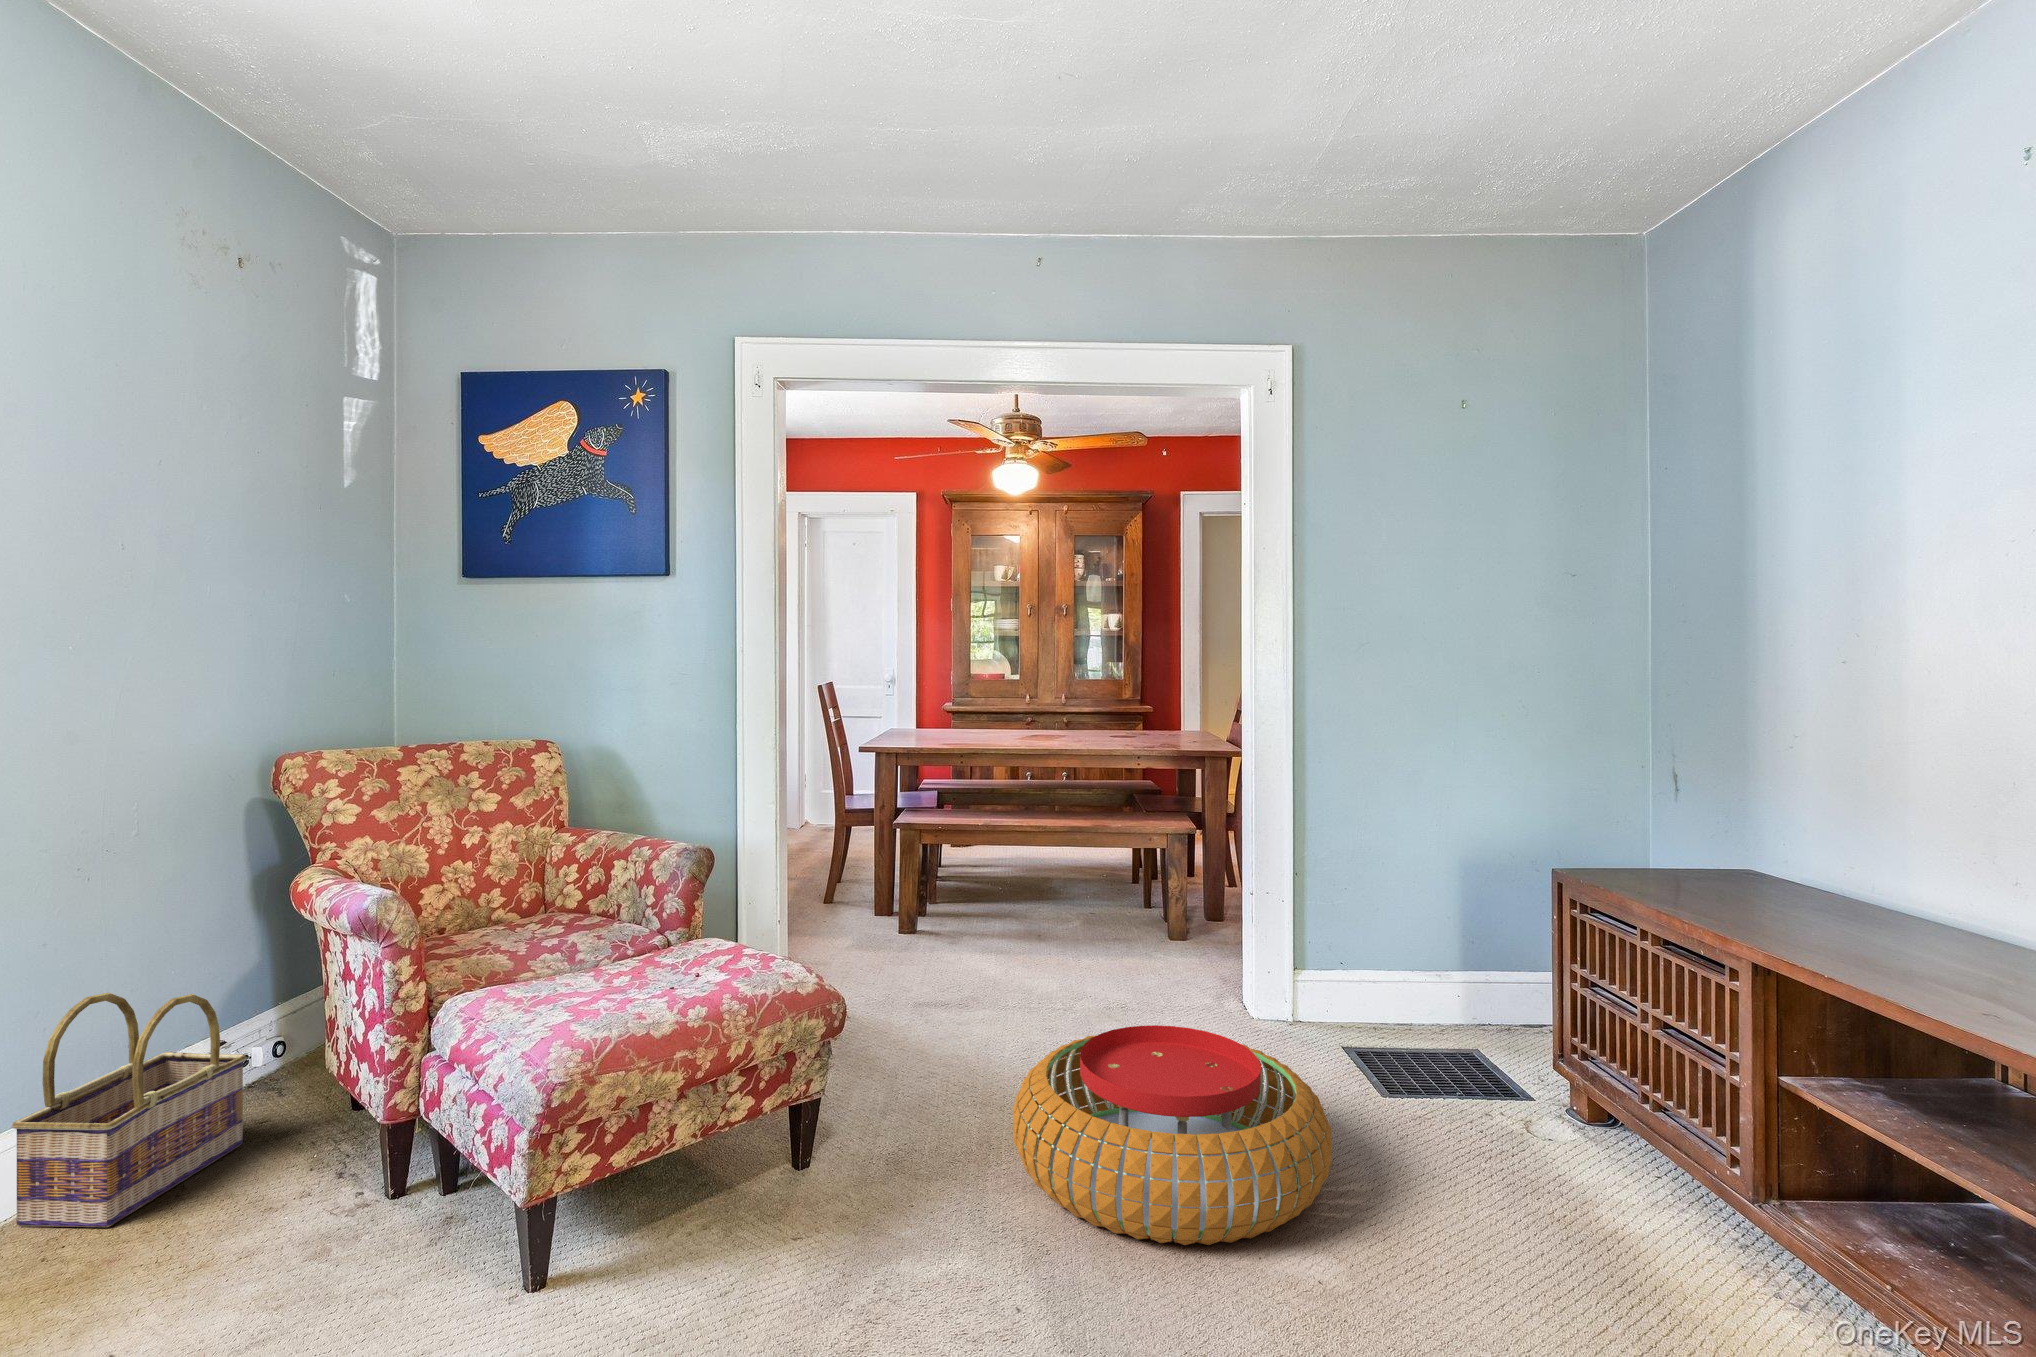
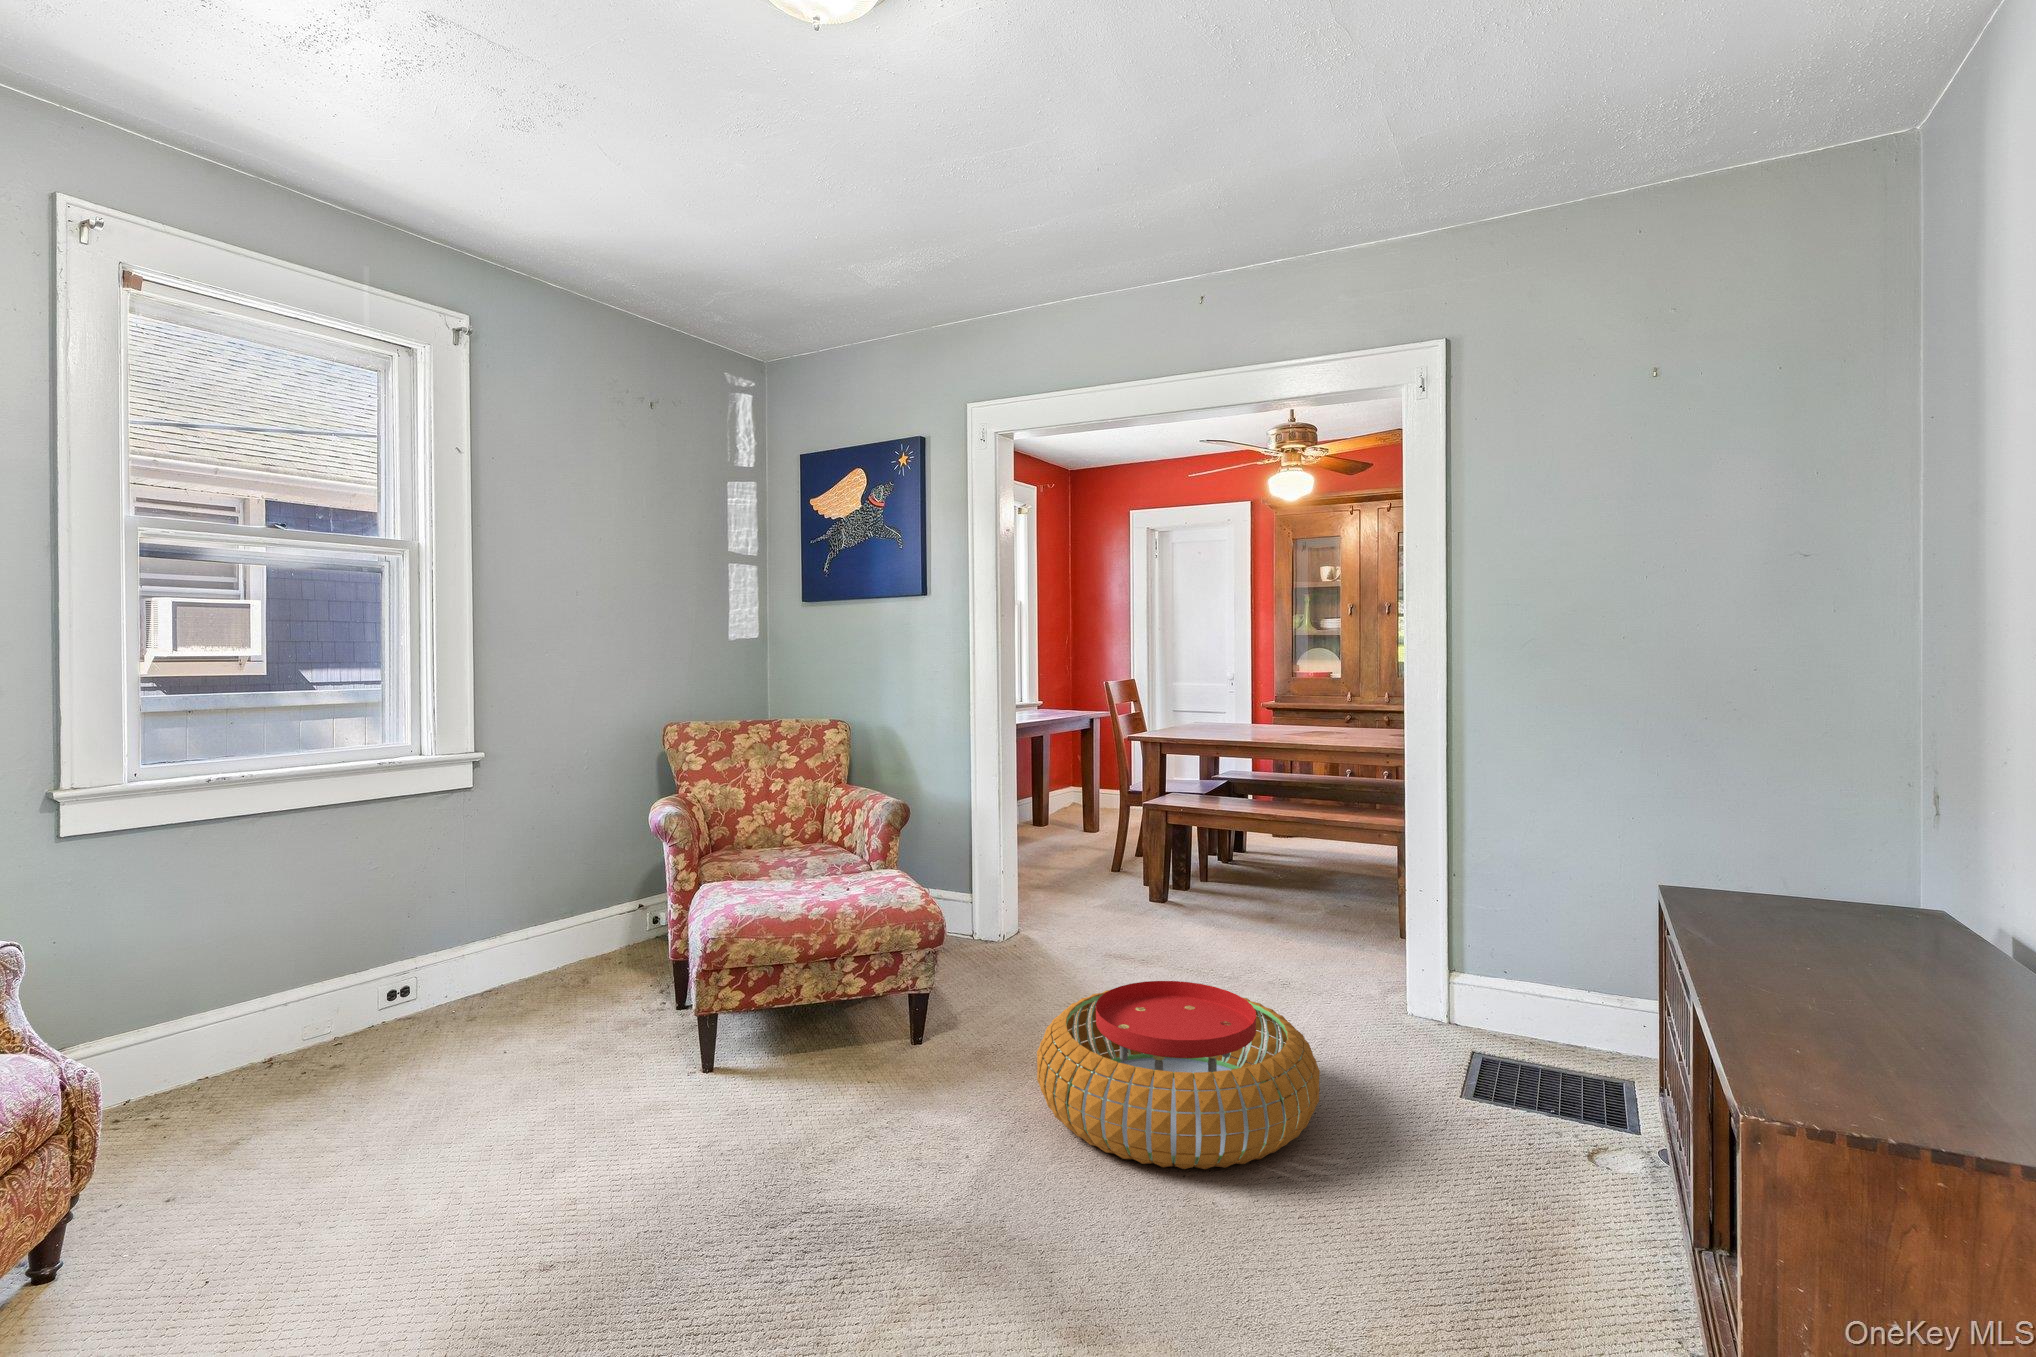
basket: present [12,993,246,1227] -> none [516,861,638,993]

